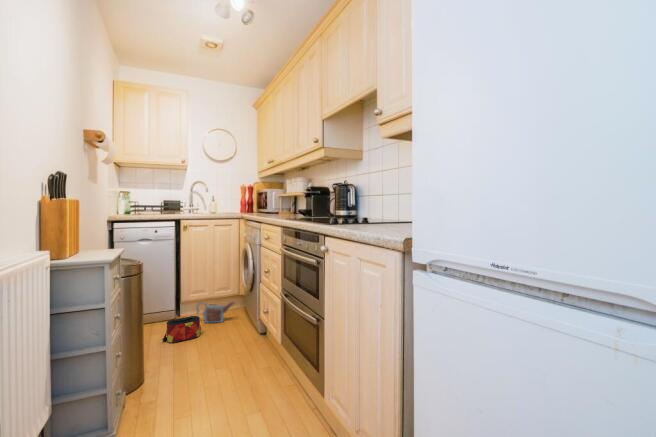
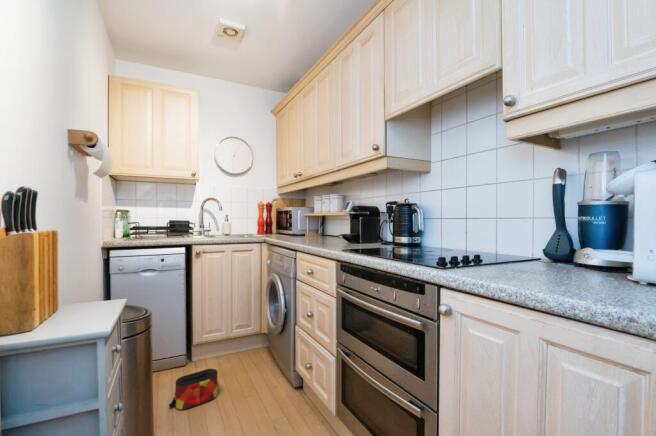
watering can: present [196,302,234,323] -> none [210,344,257,373]

